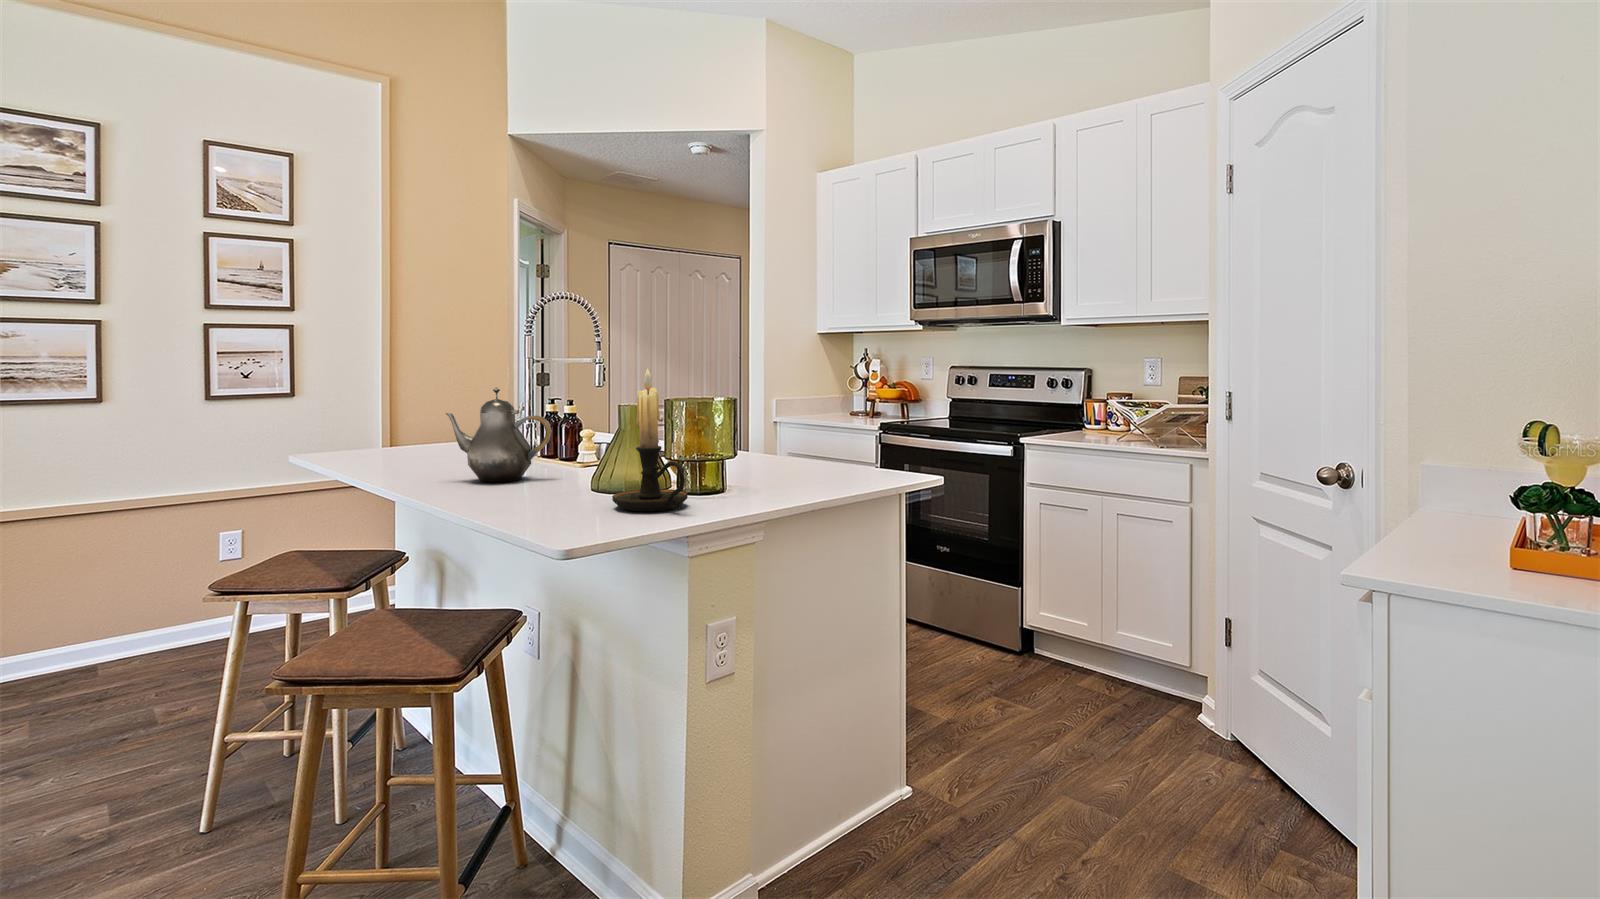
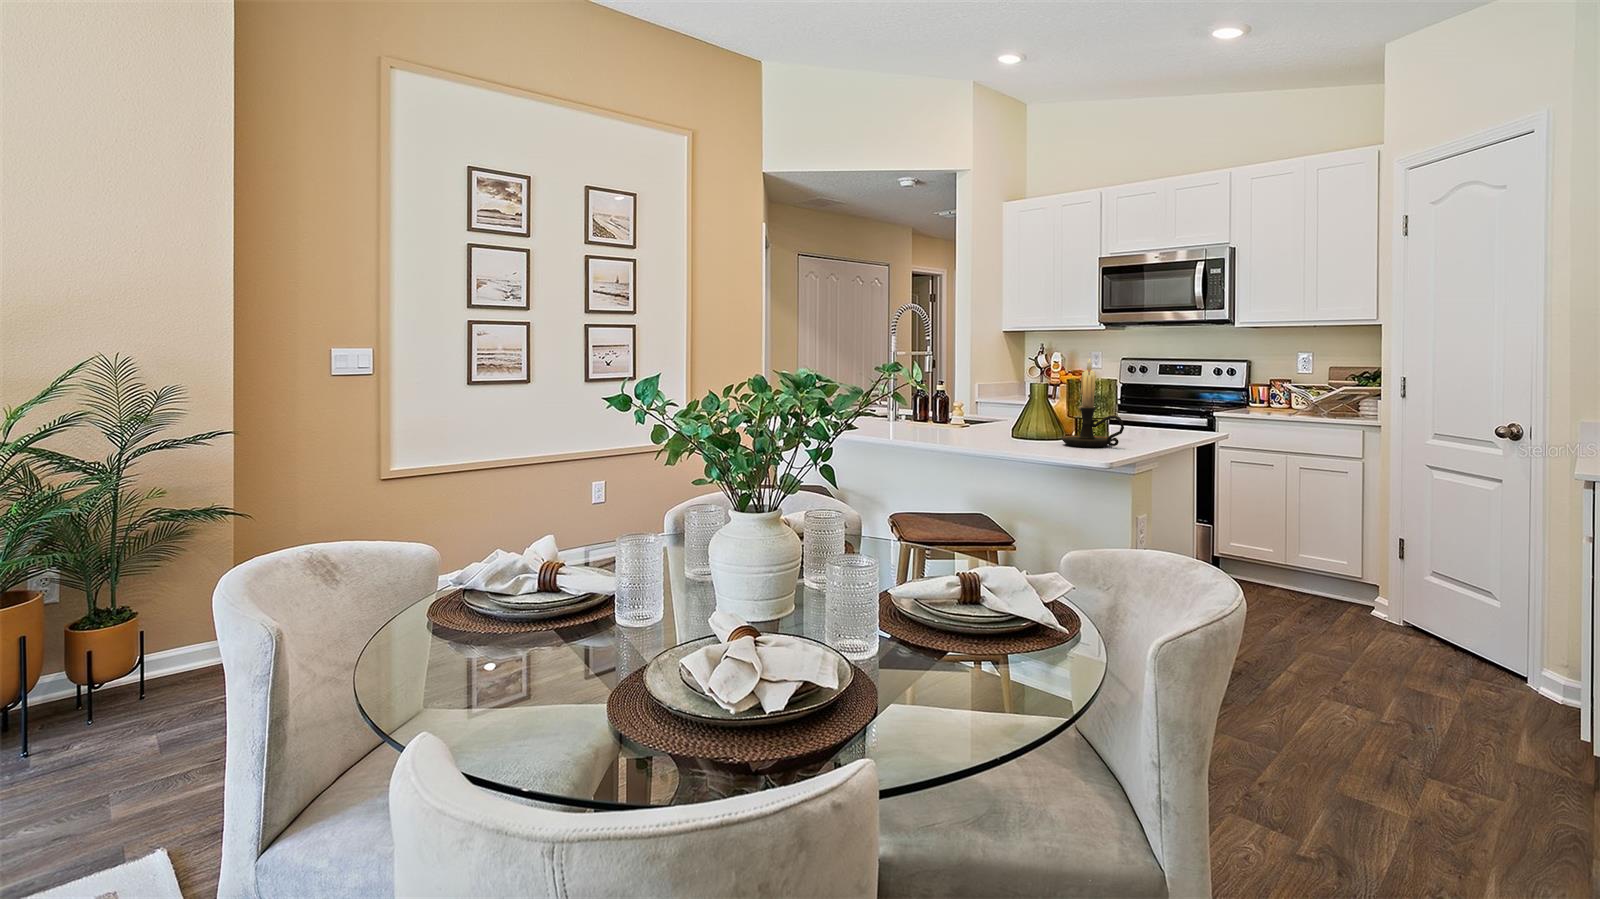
teapot: present [446,387,552,482] -> none [899,371,967,434]

